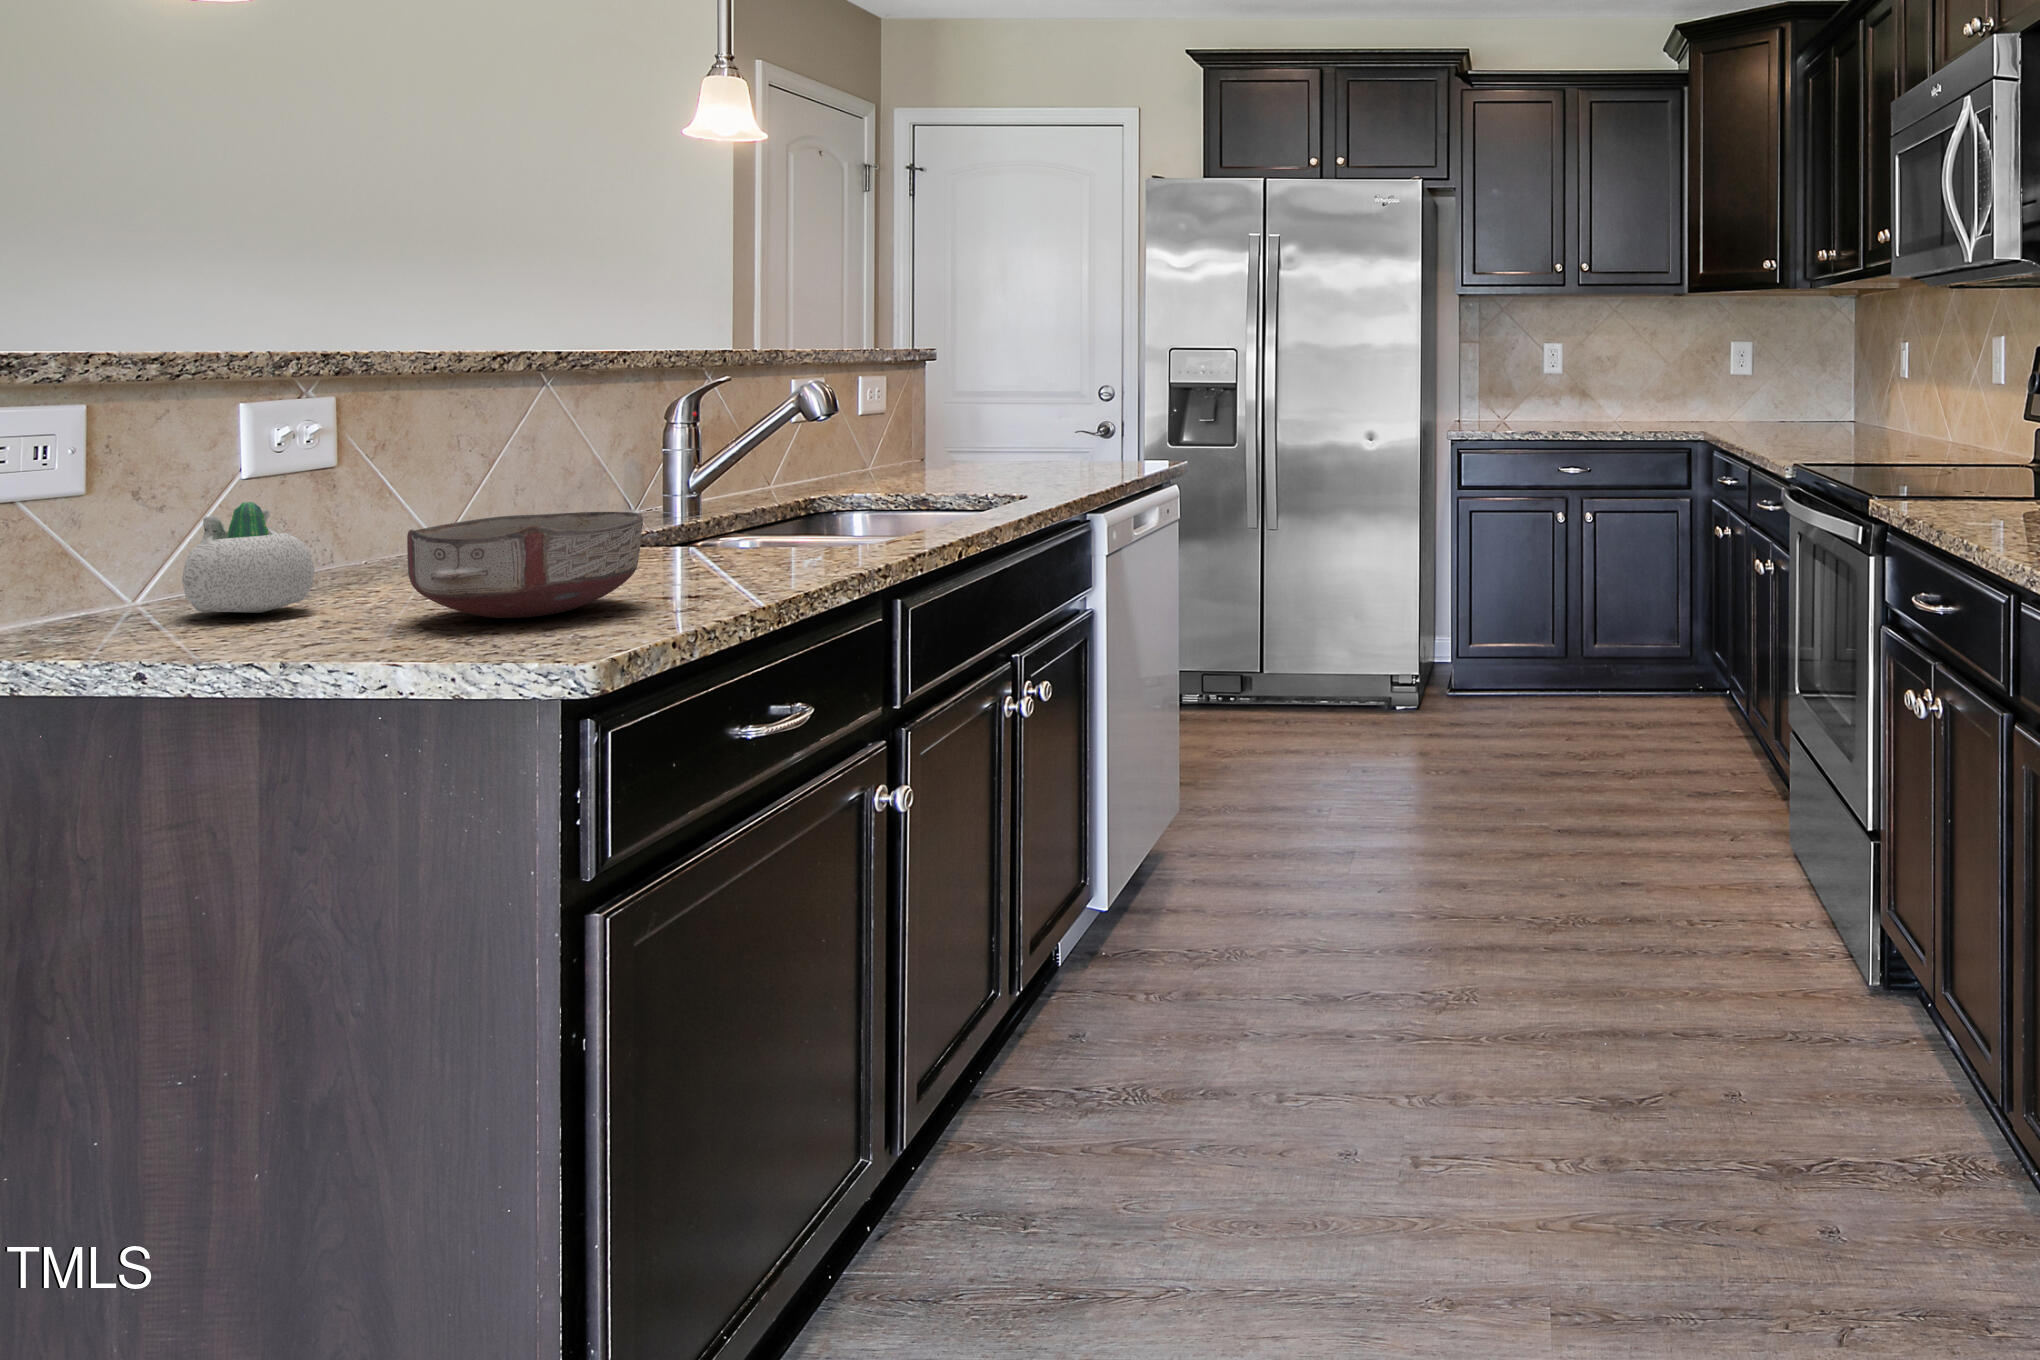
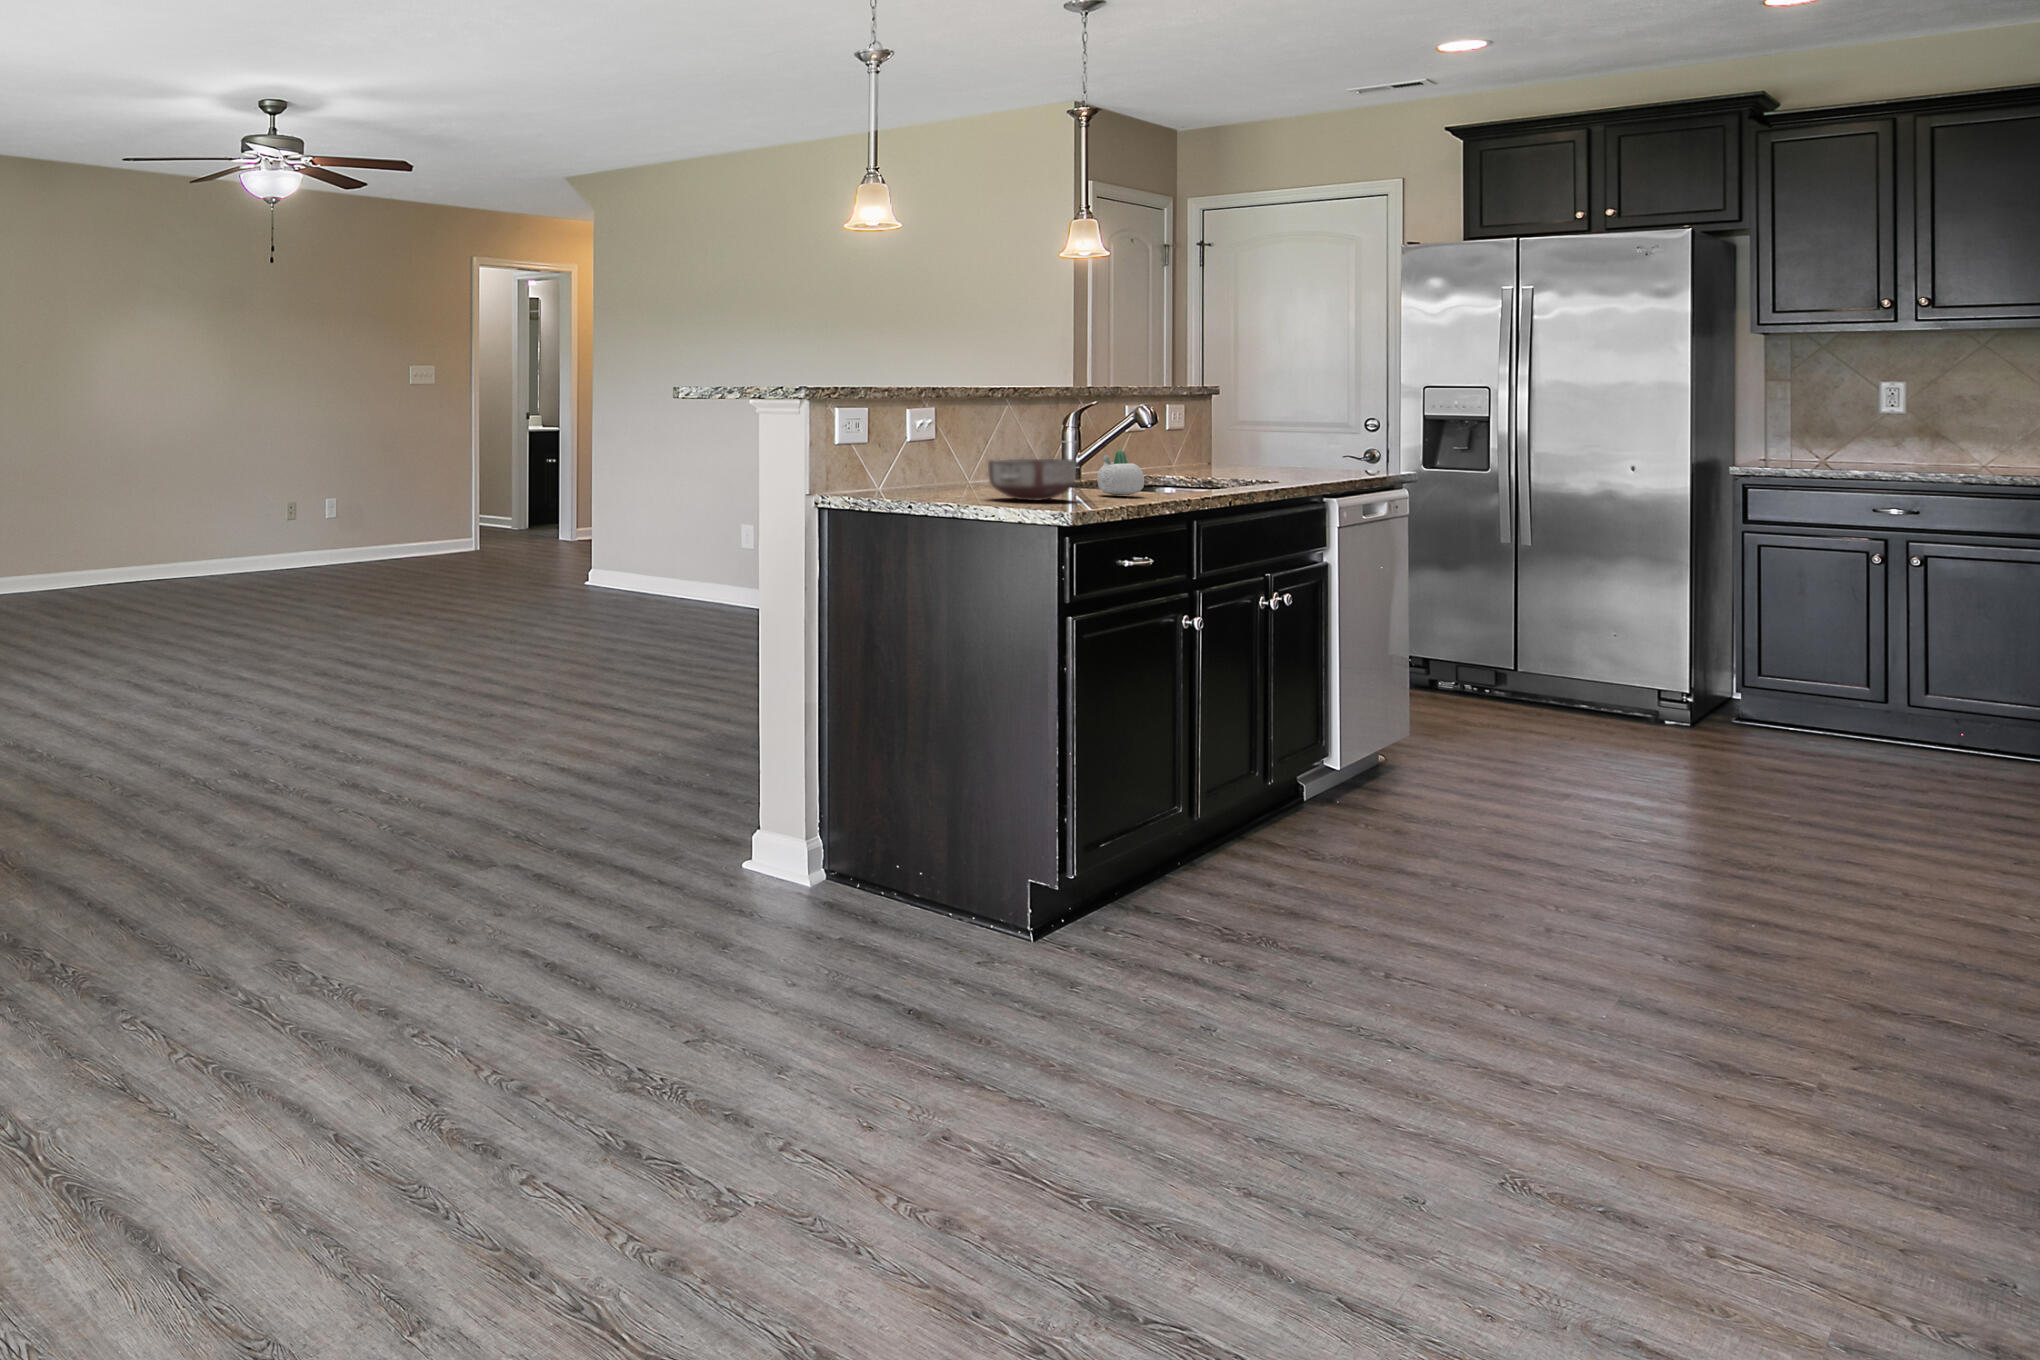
succulent planter: present [182,502,314,613] -> present [1097,450,1144,495]

